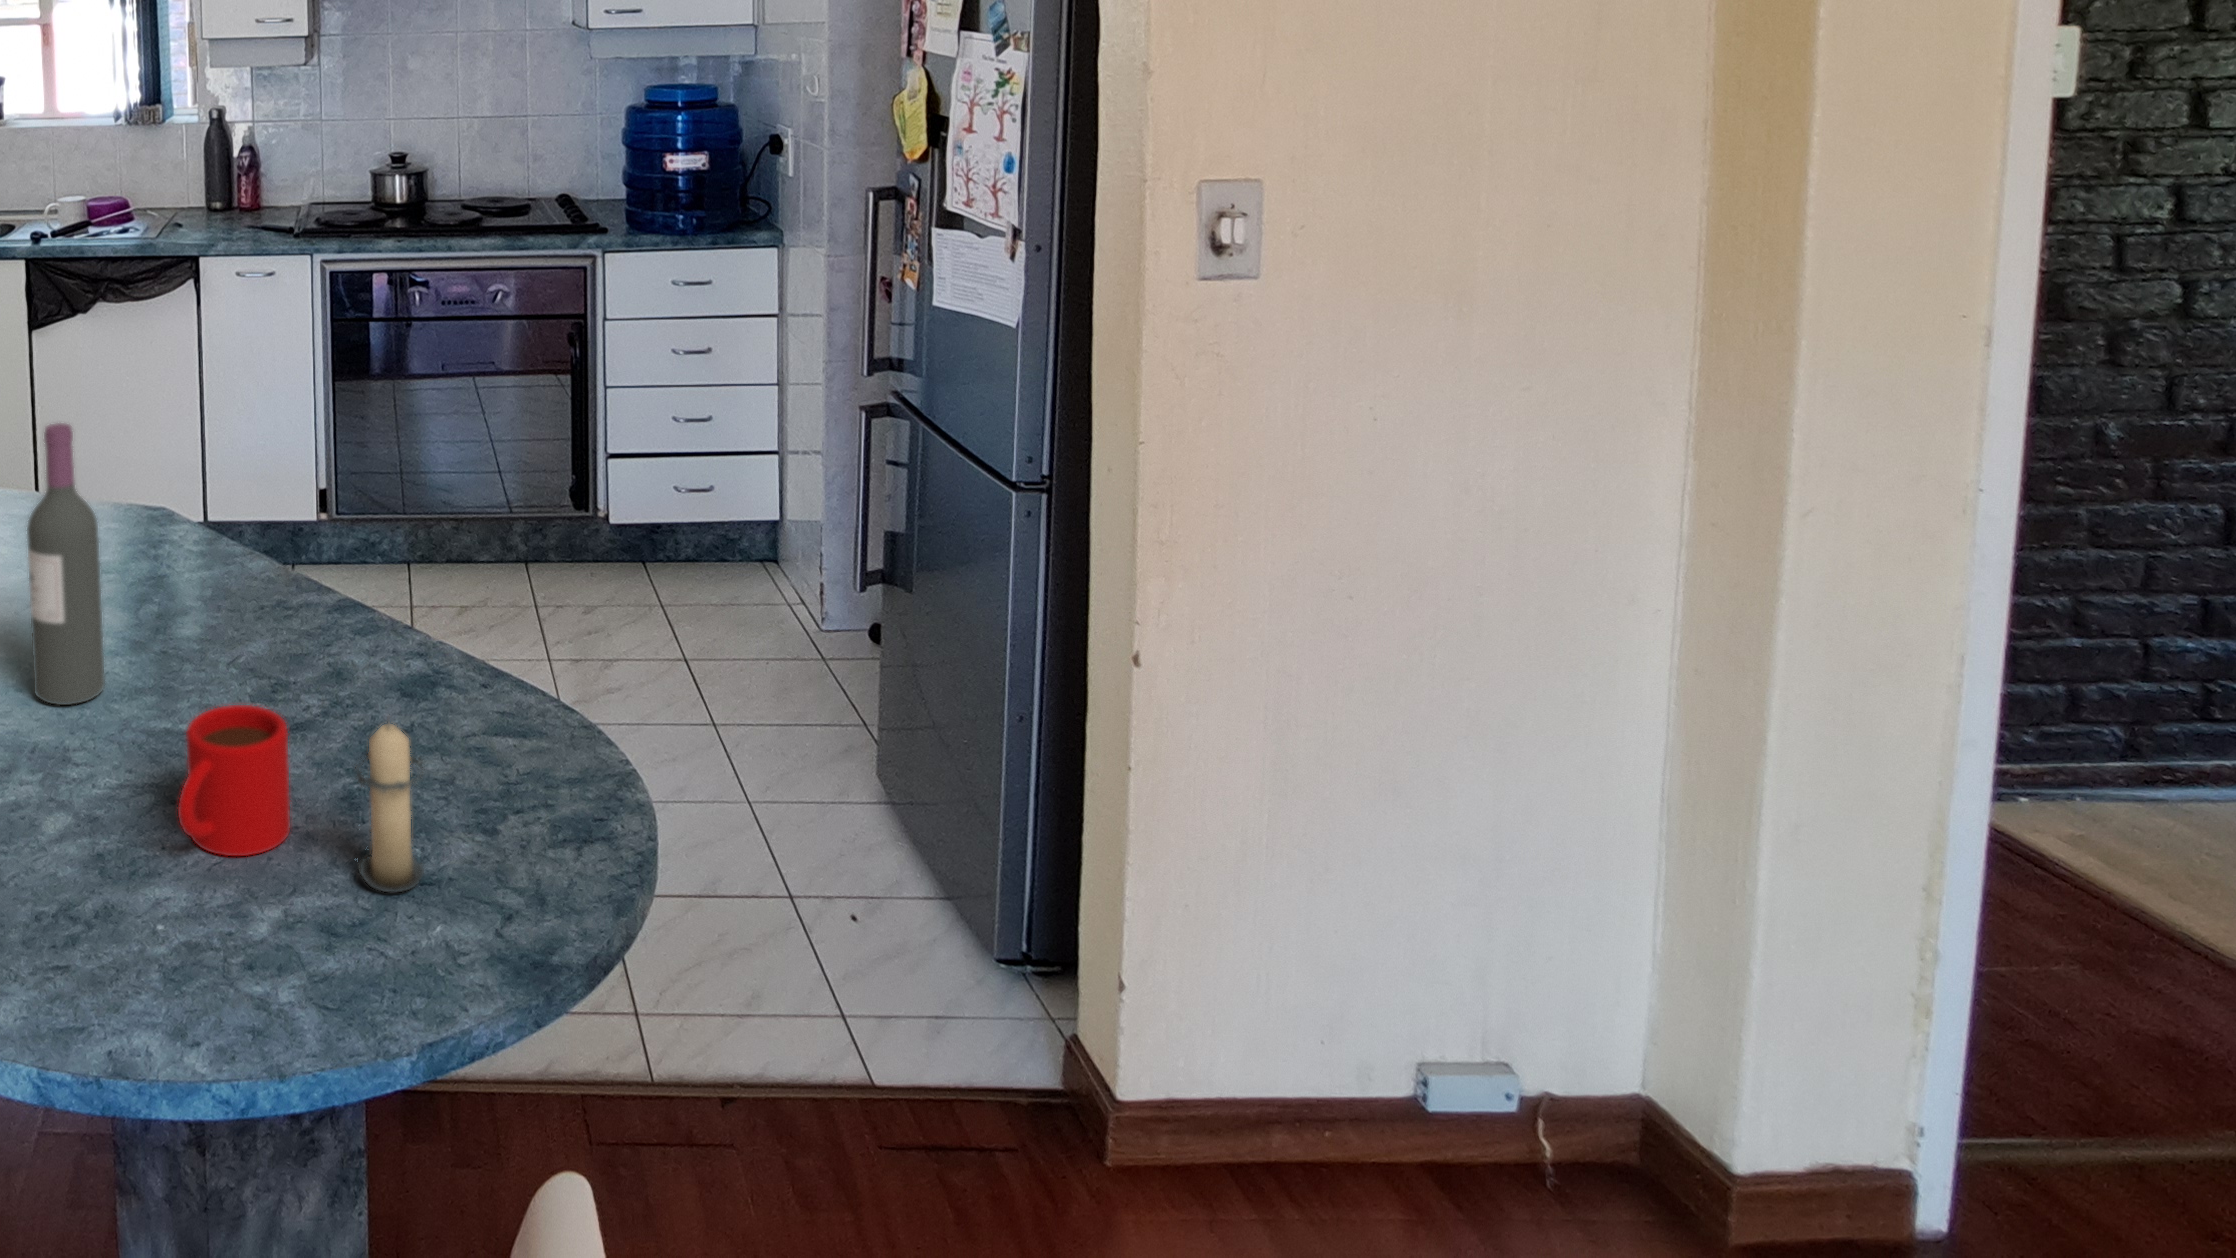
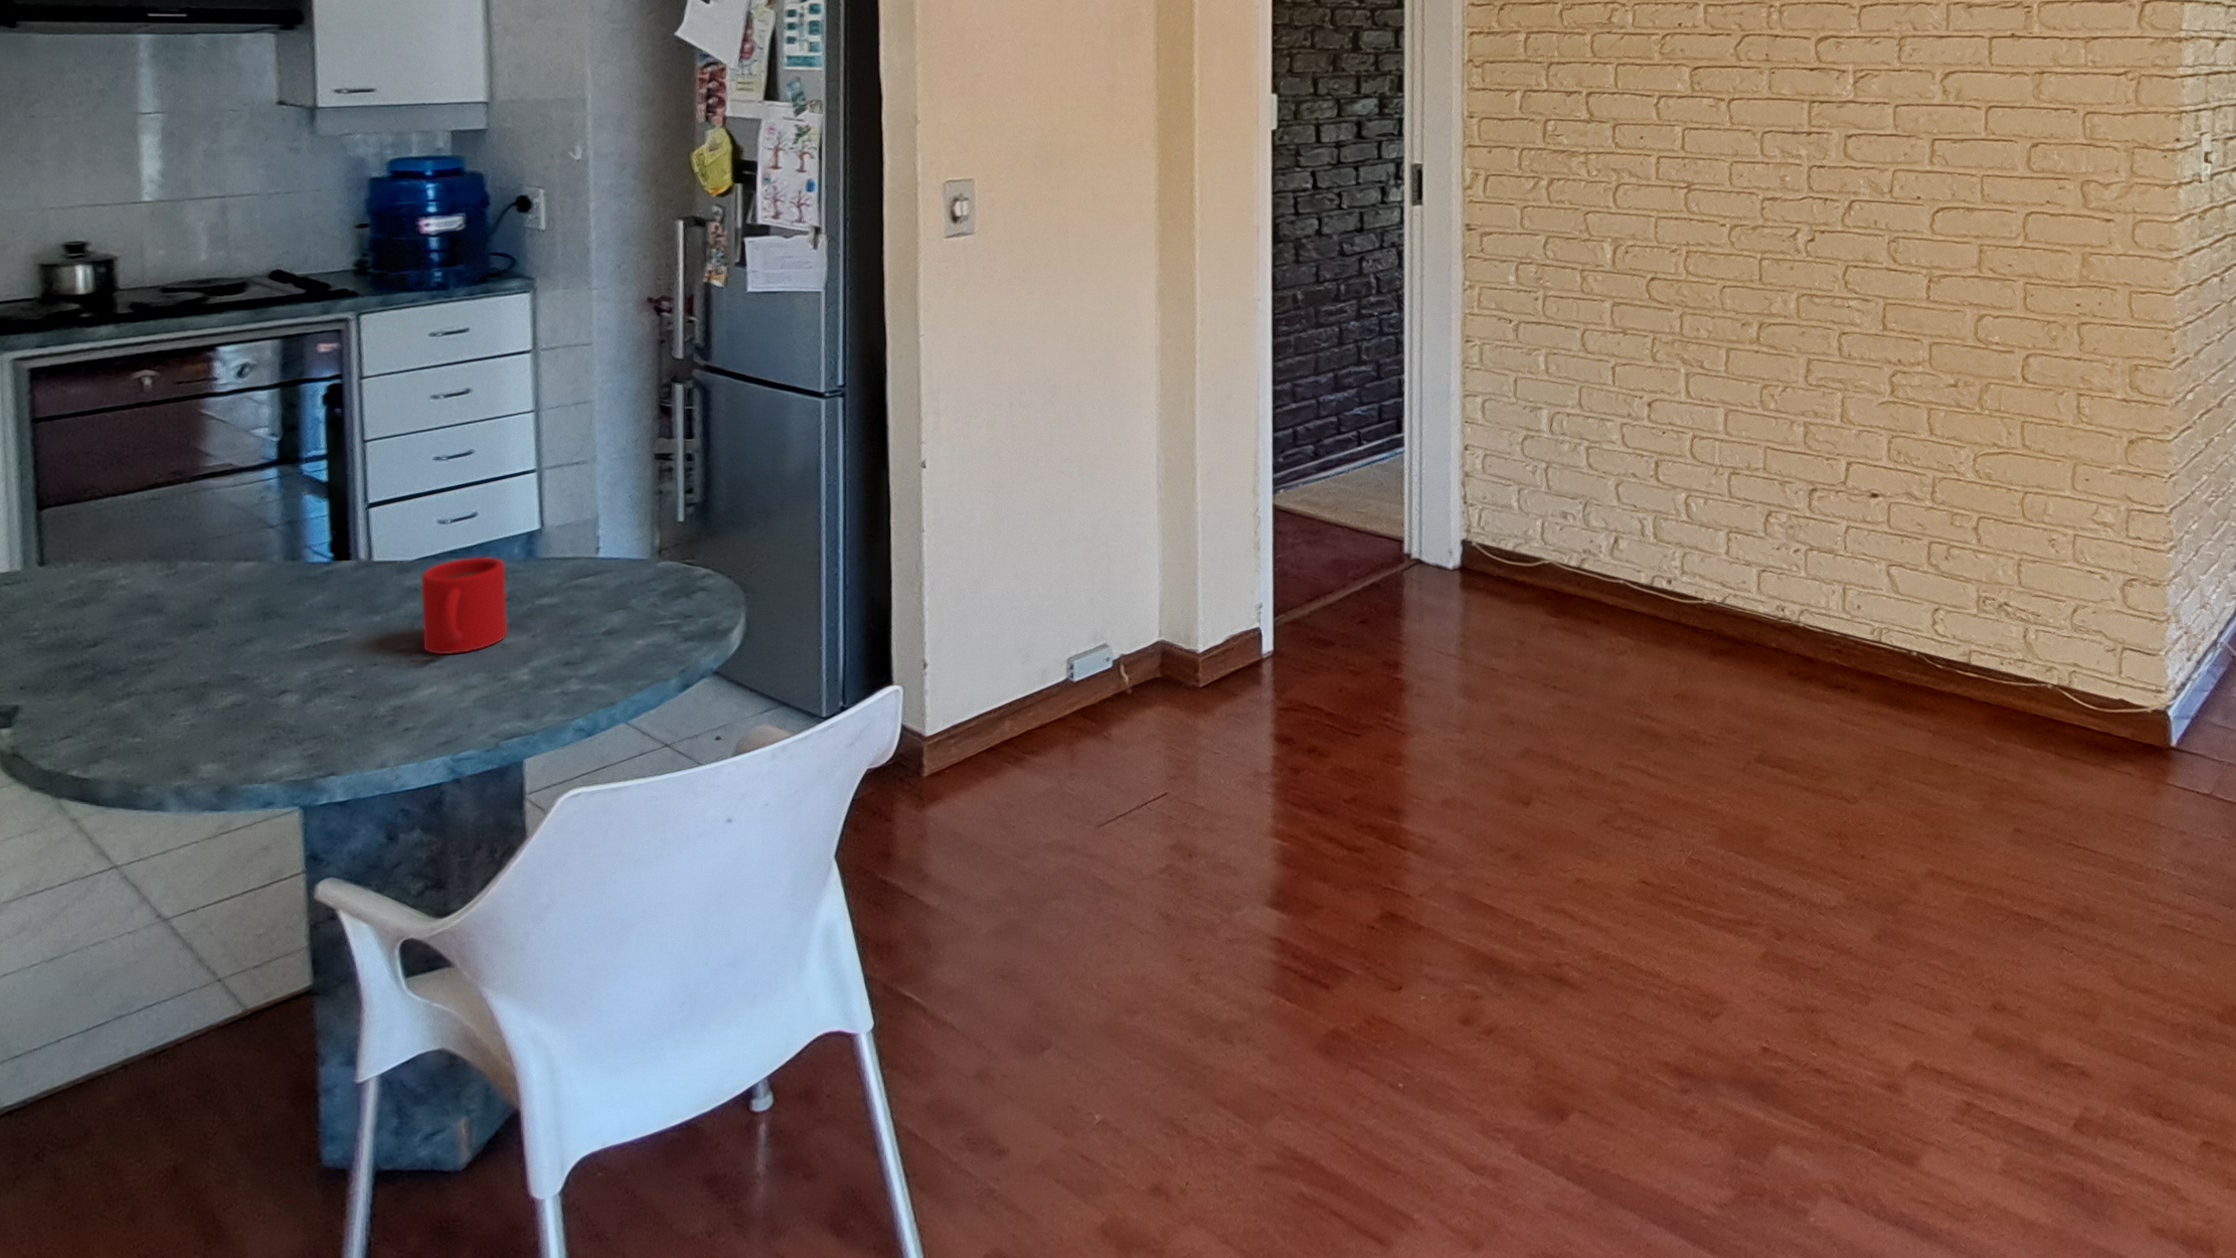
wine bottle: present [27,423,105,705] -> none [160,416,241,646]
candle: present [354,722,424,892] -> none [571,518,633,631]

